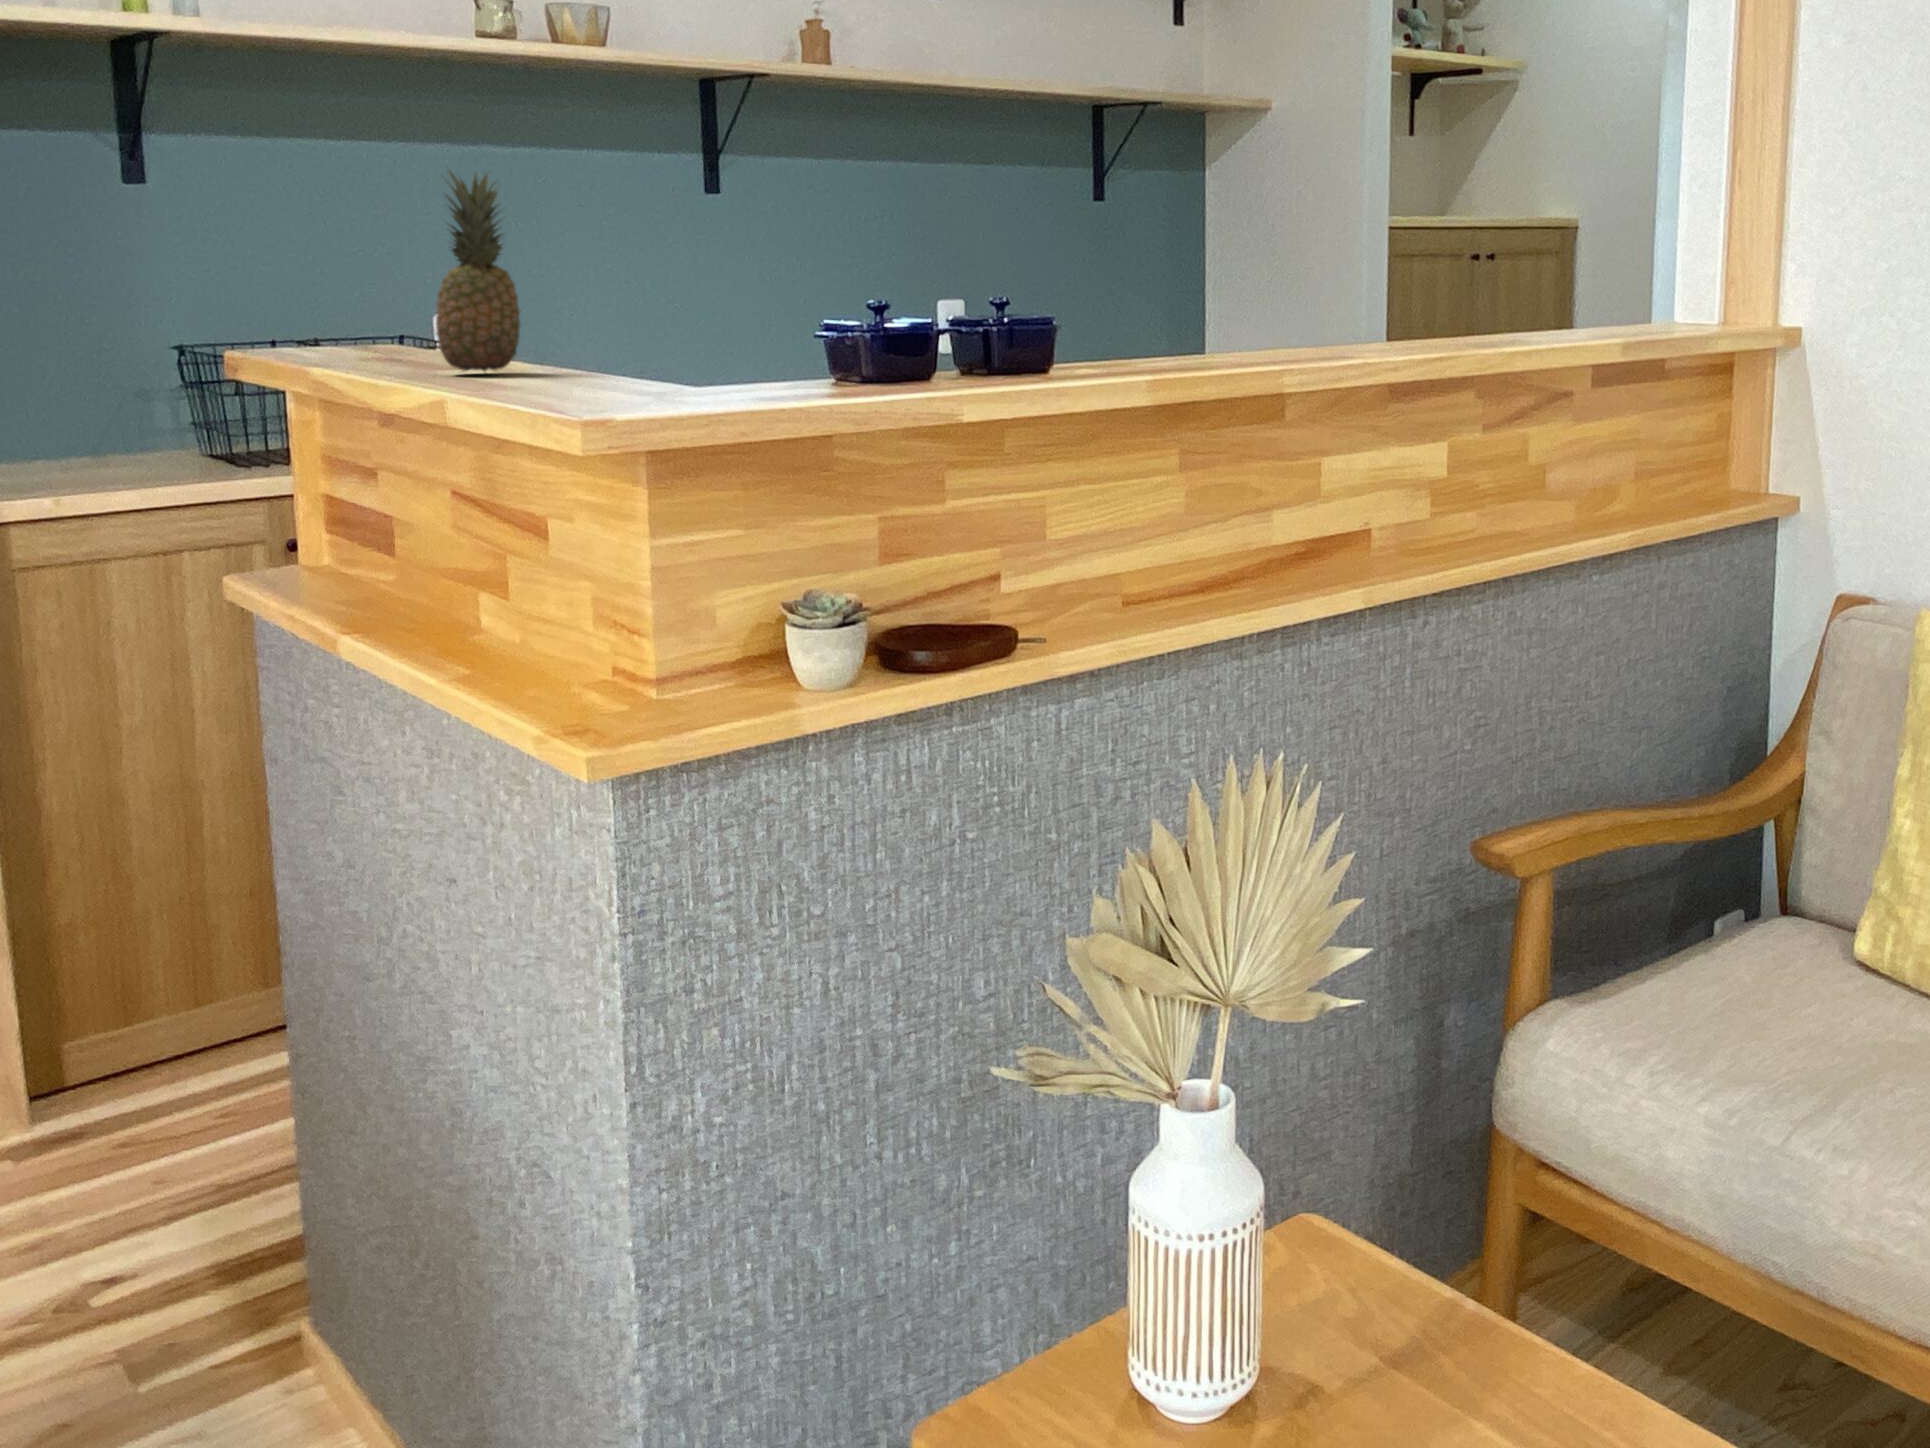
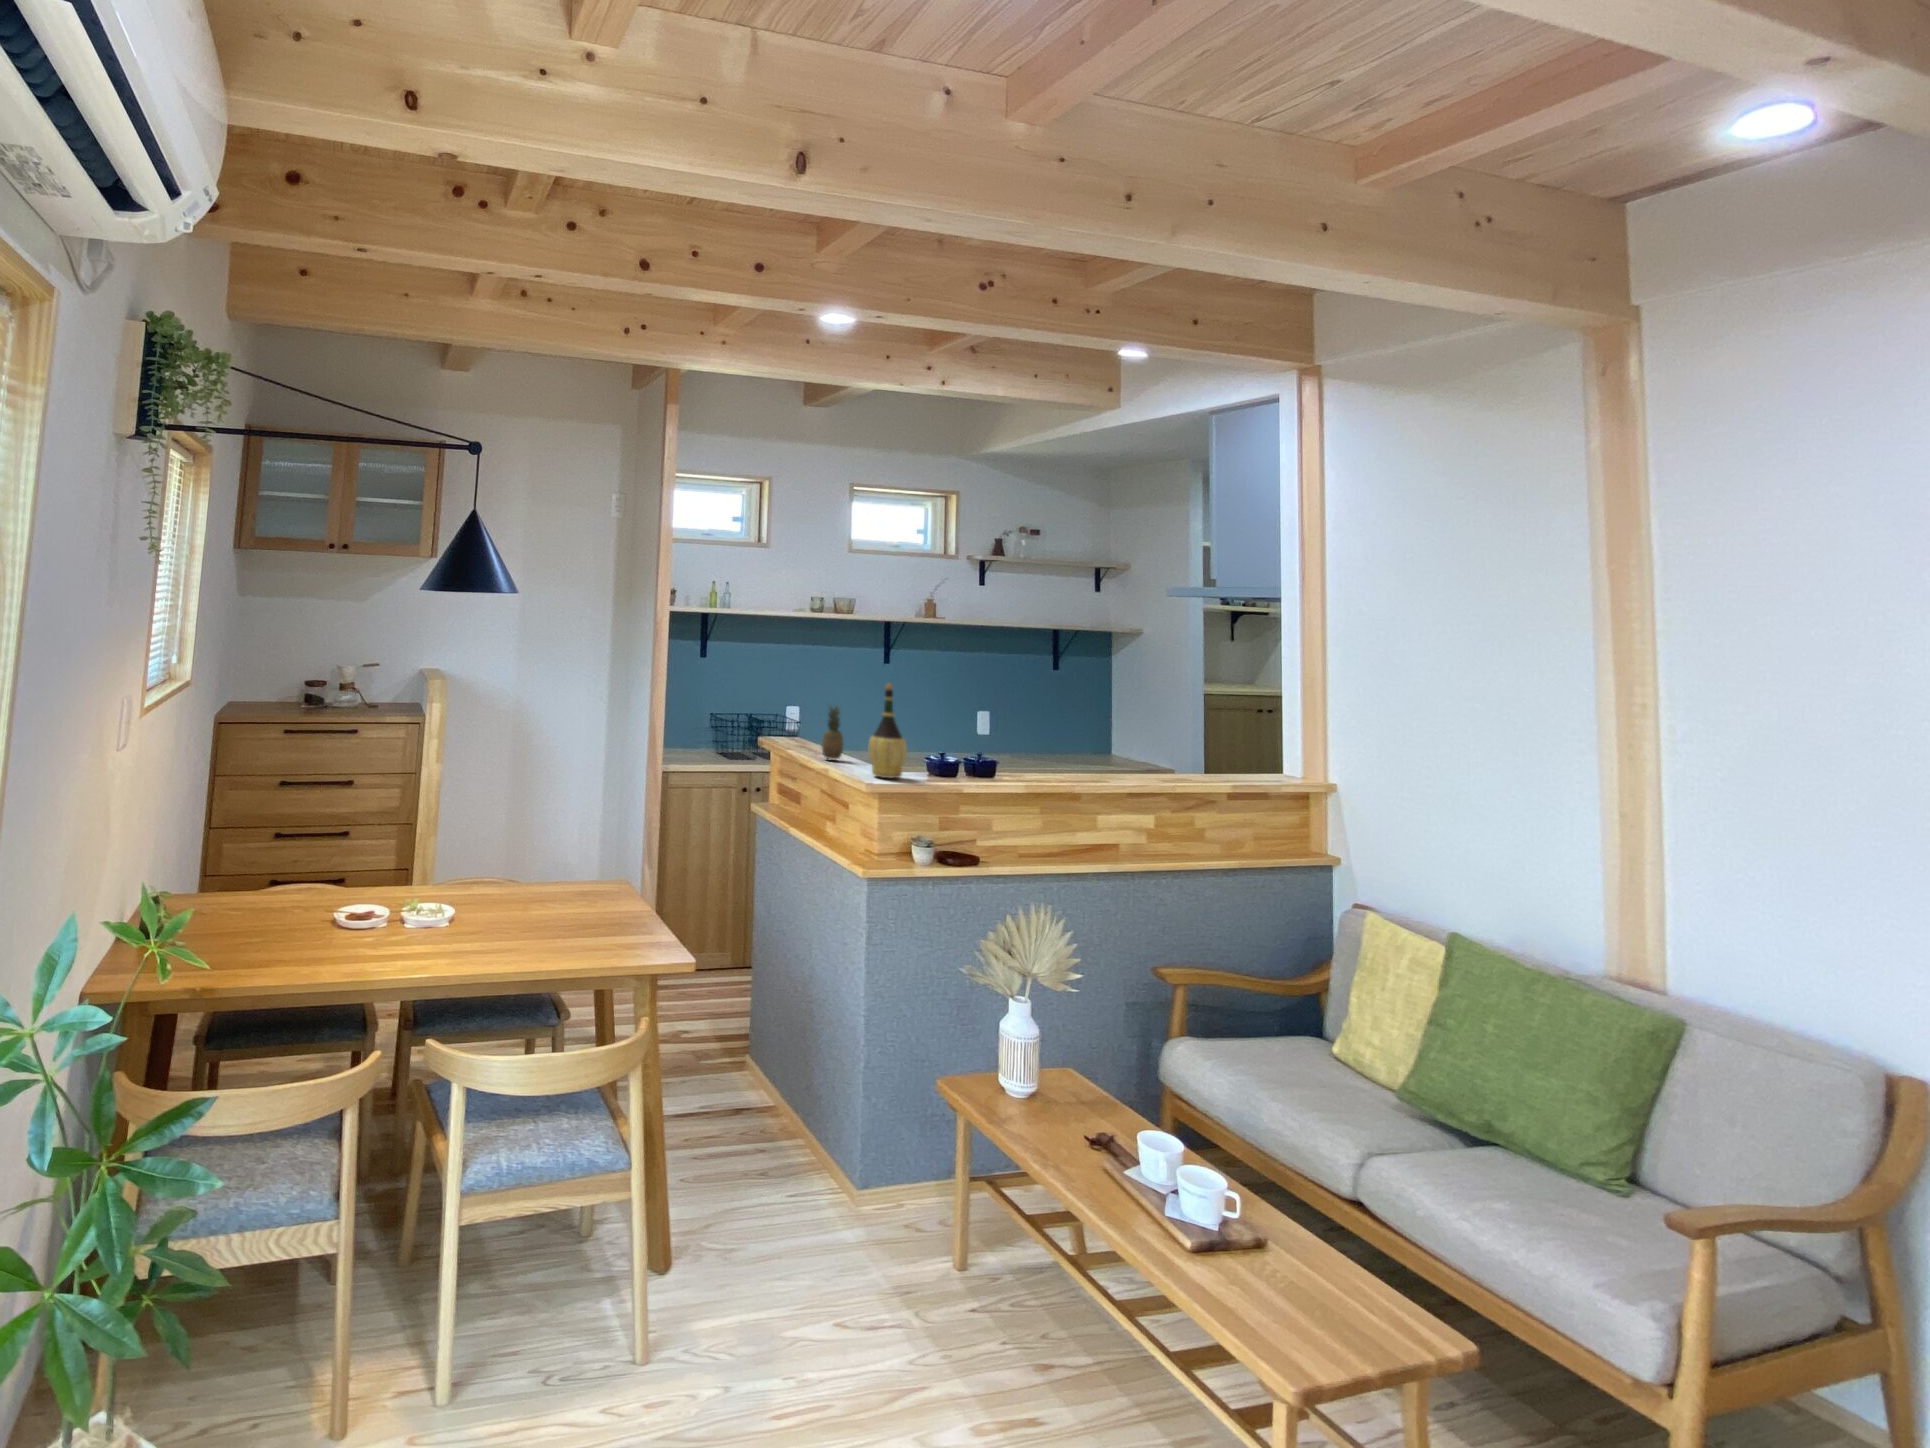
wine bottle: none [592,36,741,395] -> present [869,684,907,778]

